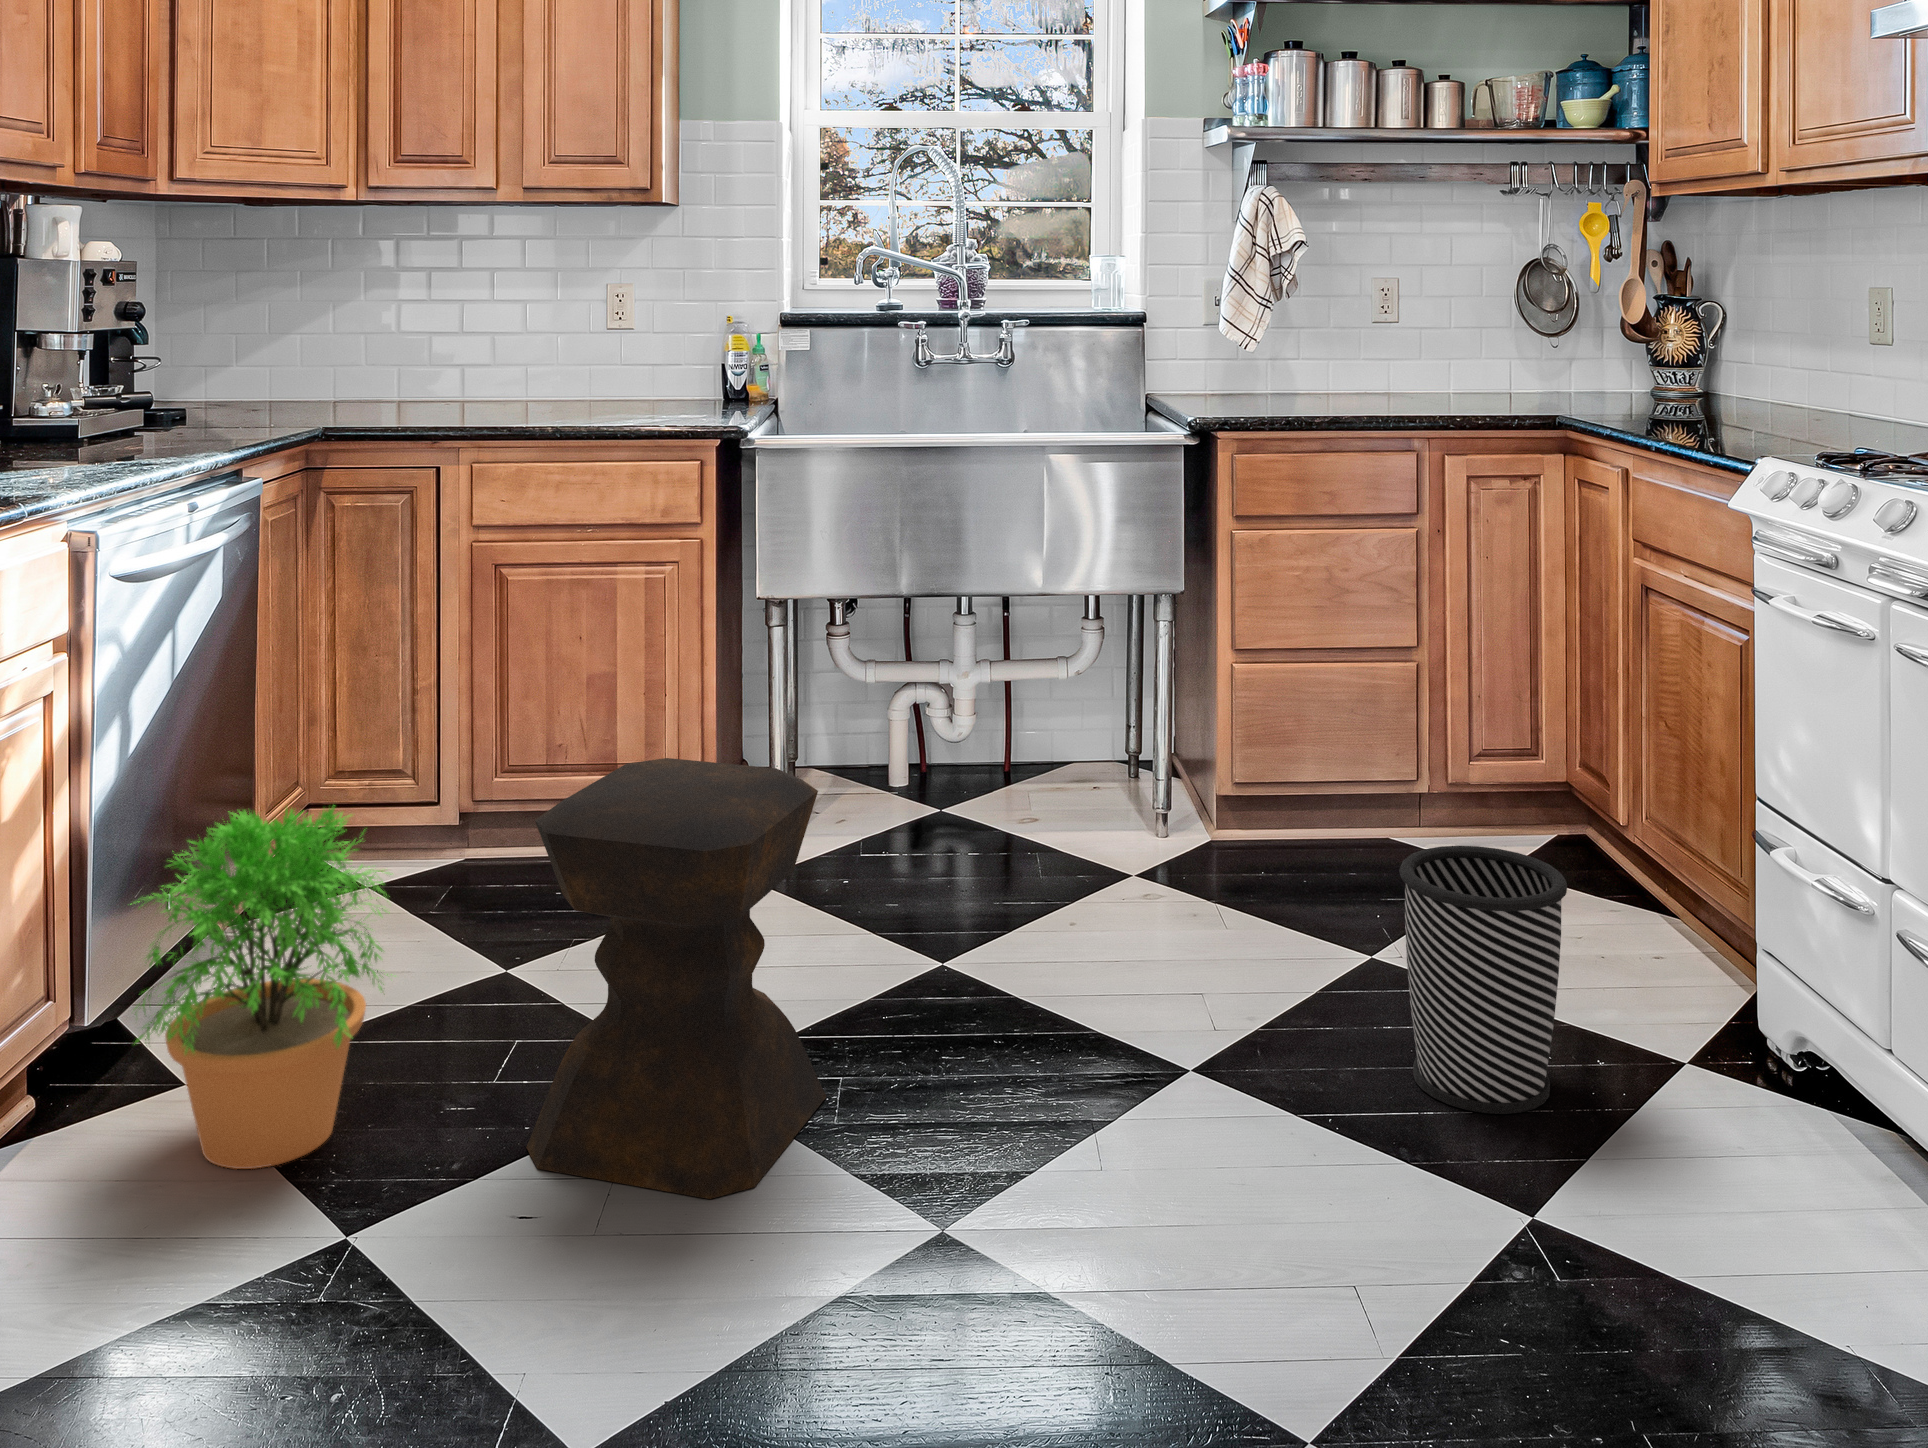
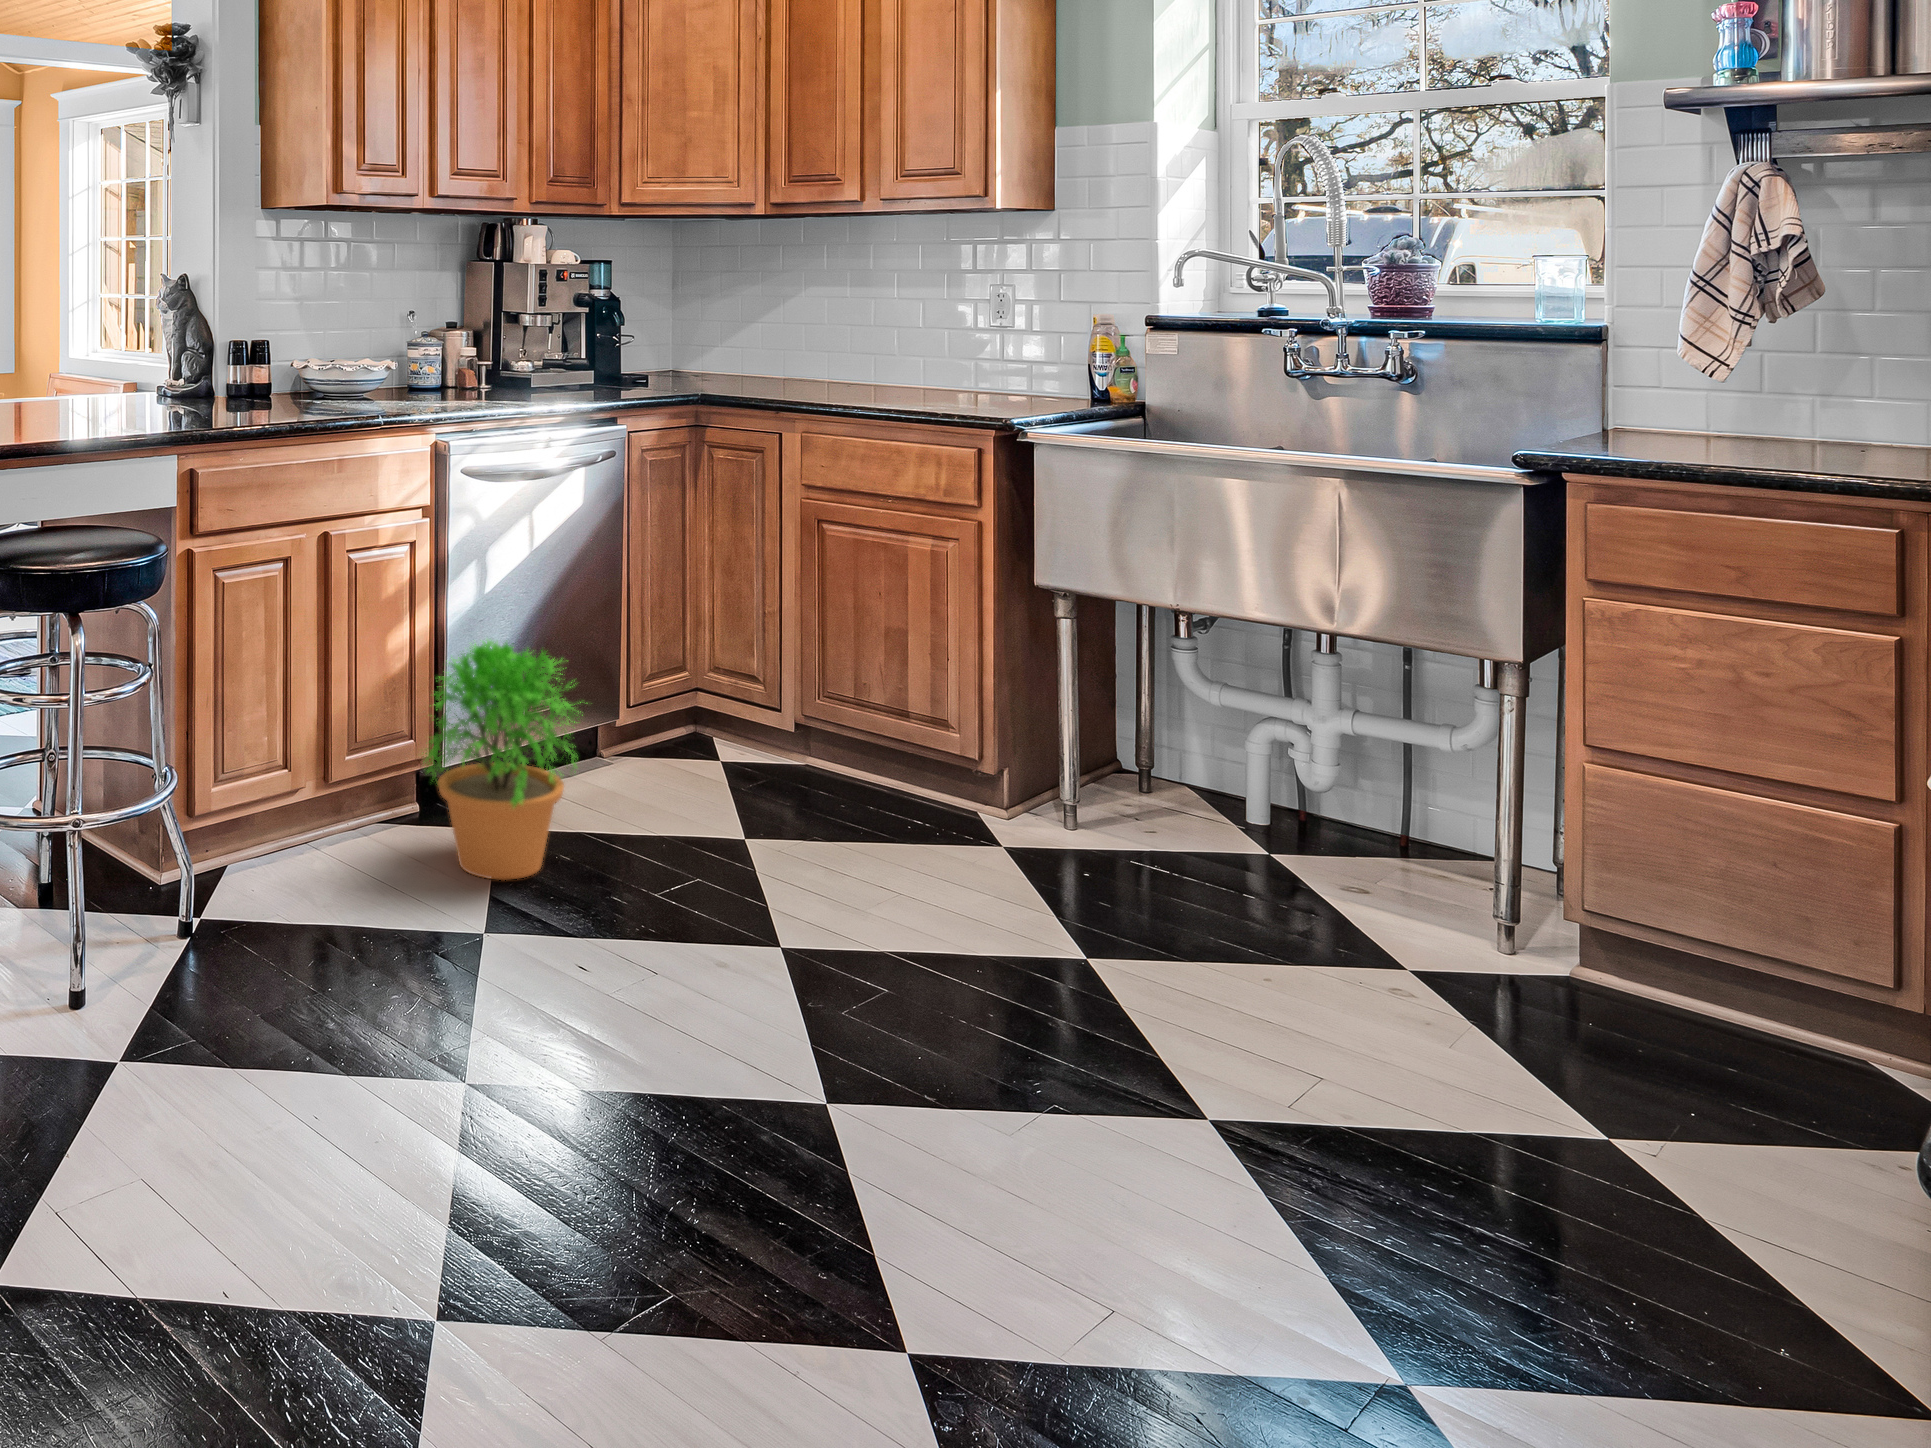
stool: present [526,758,826,1199] -> none [622,665,864,1000]
wastebasket: present [1399,846,1567,1114] -> none [1429,937,1653,1256]

